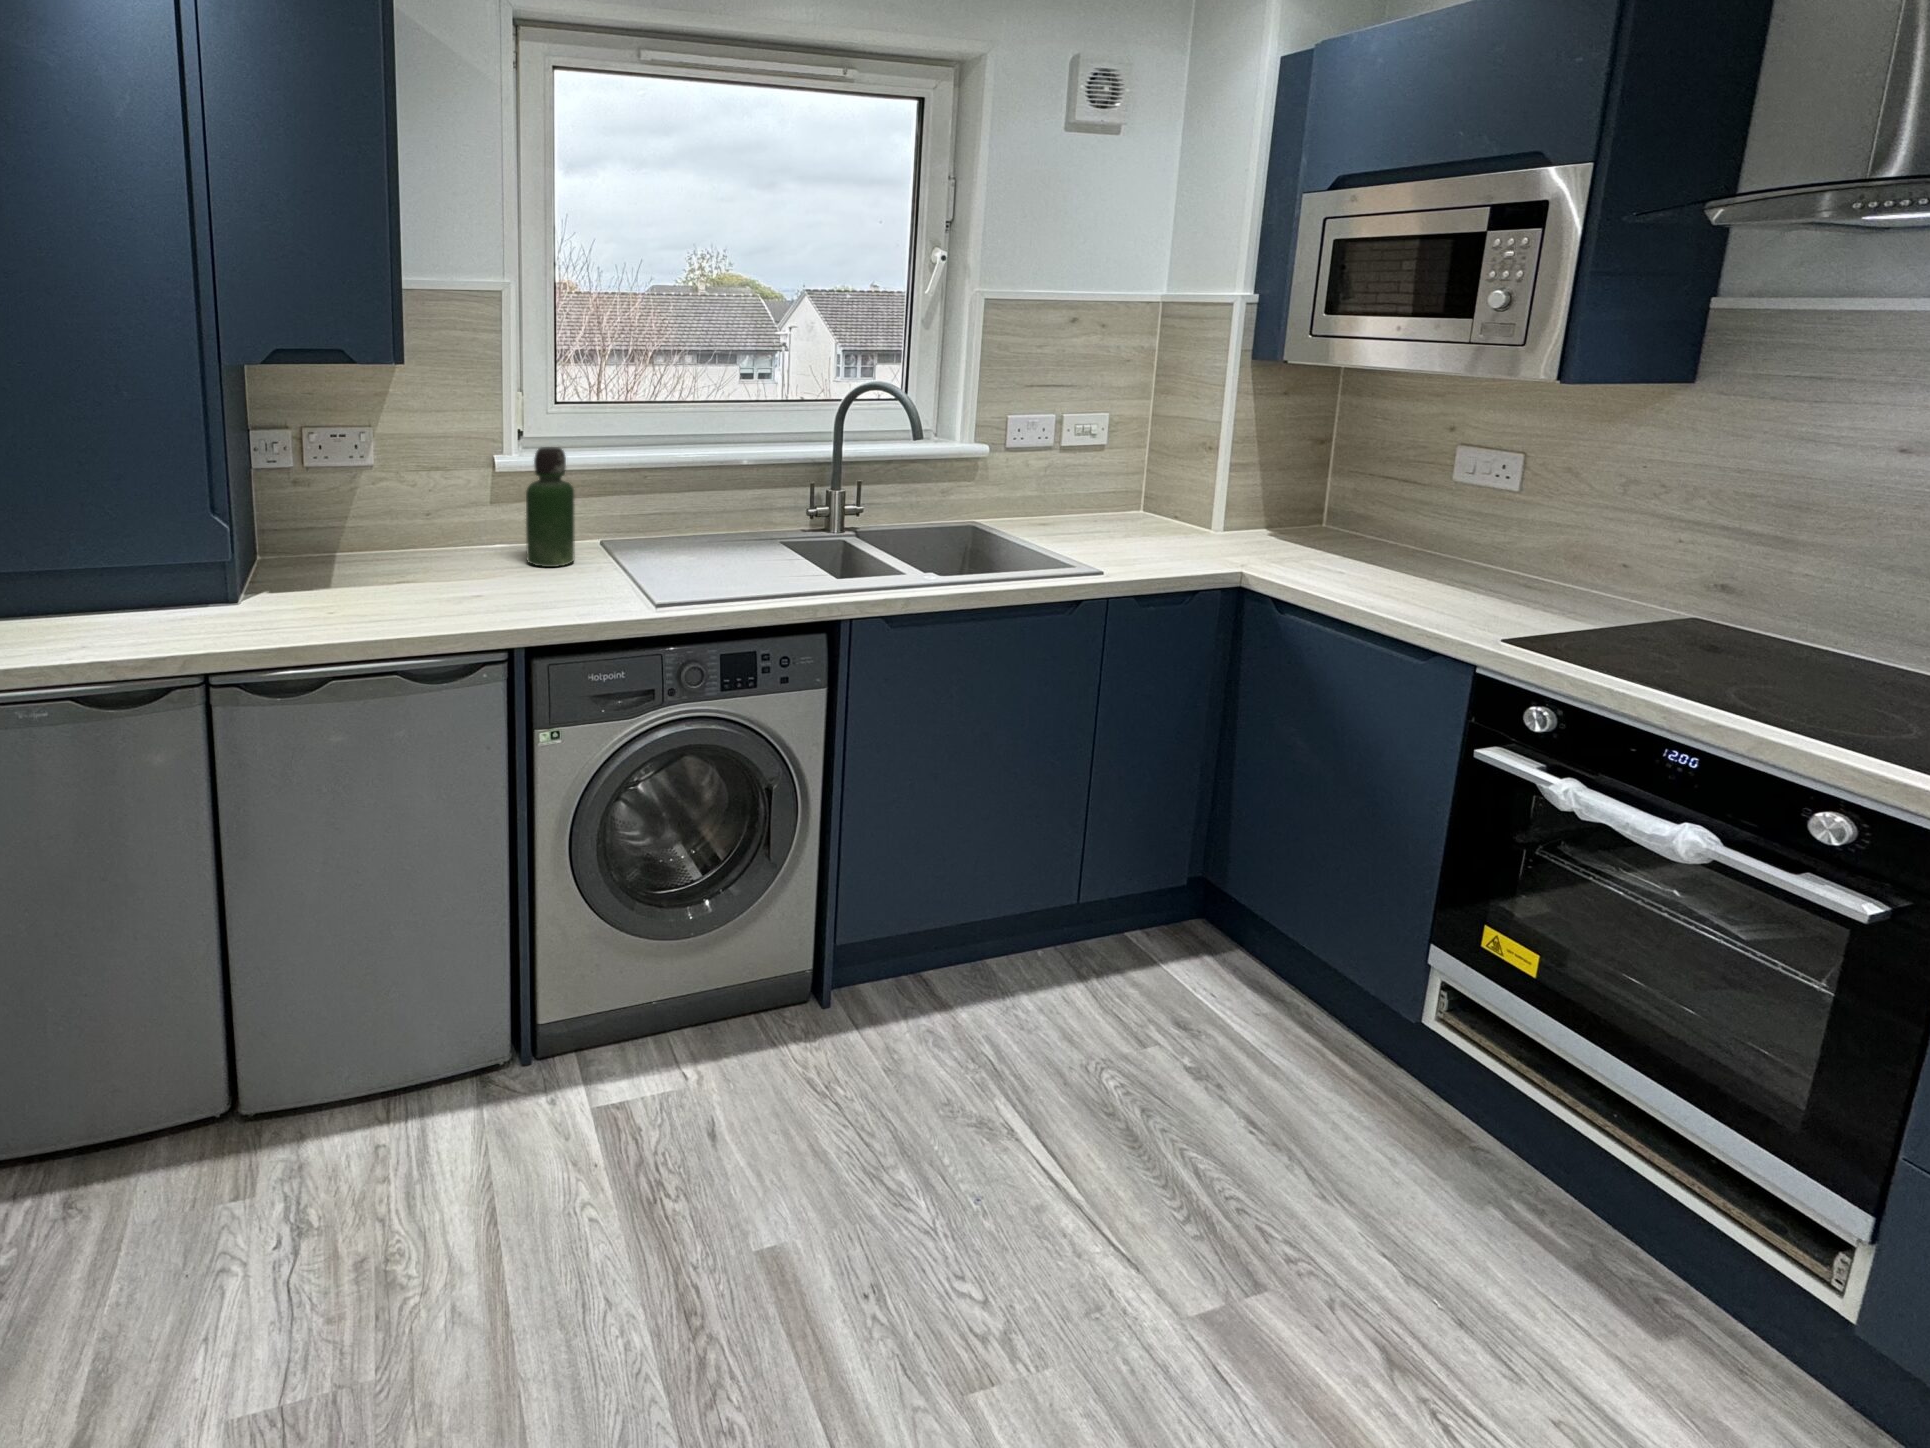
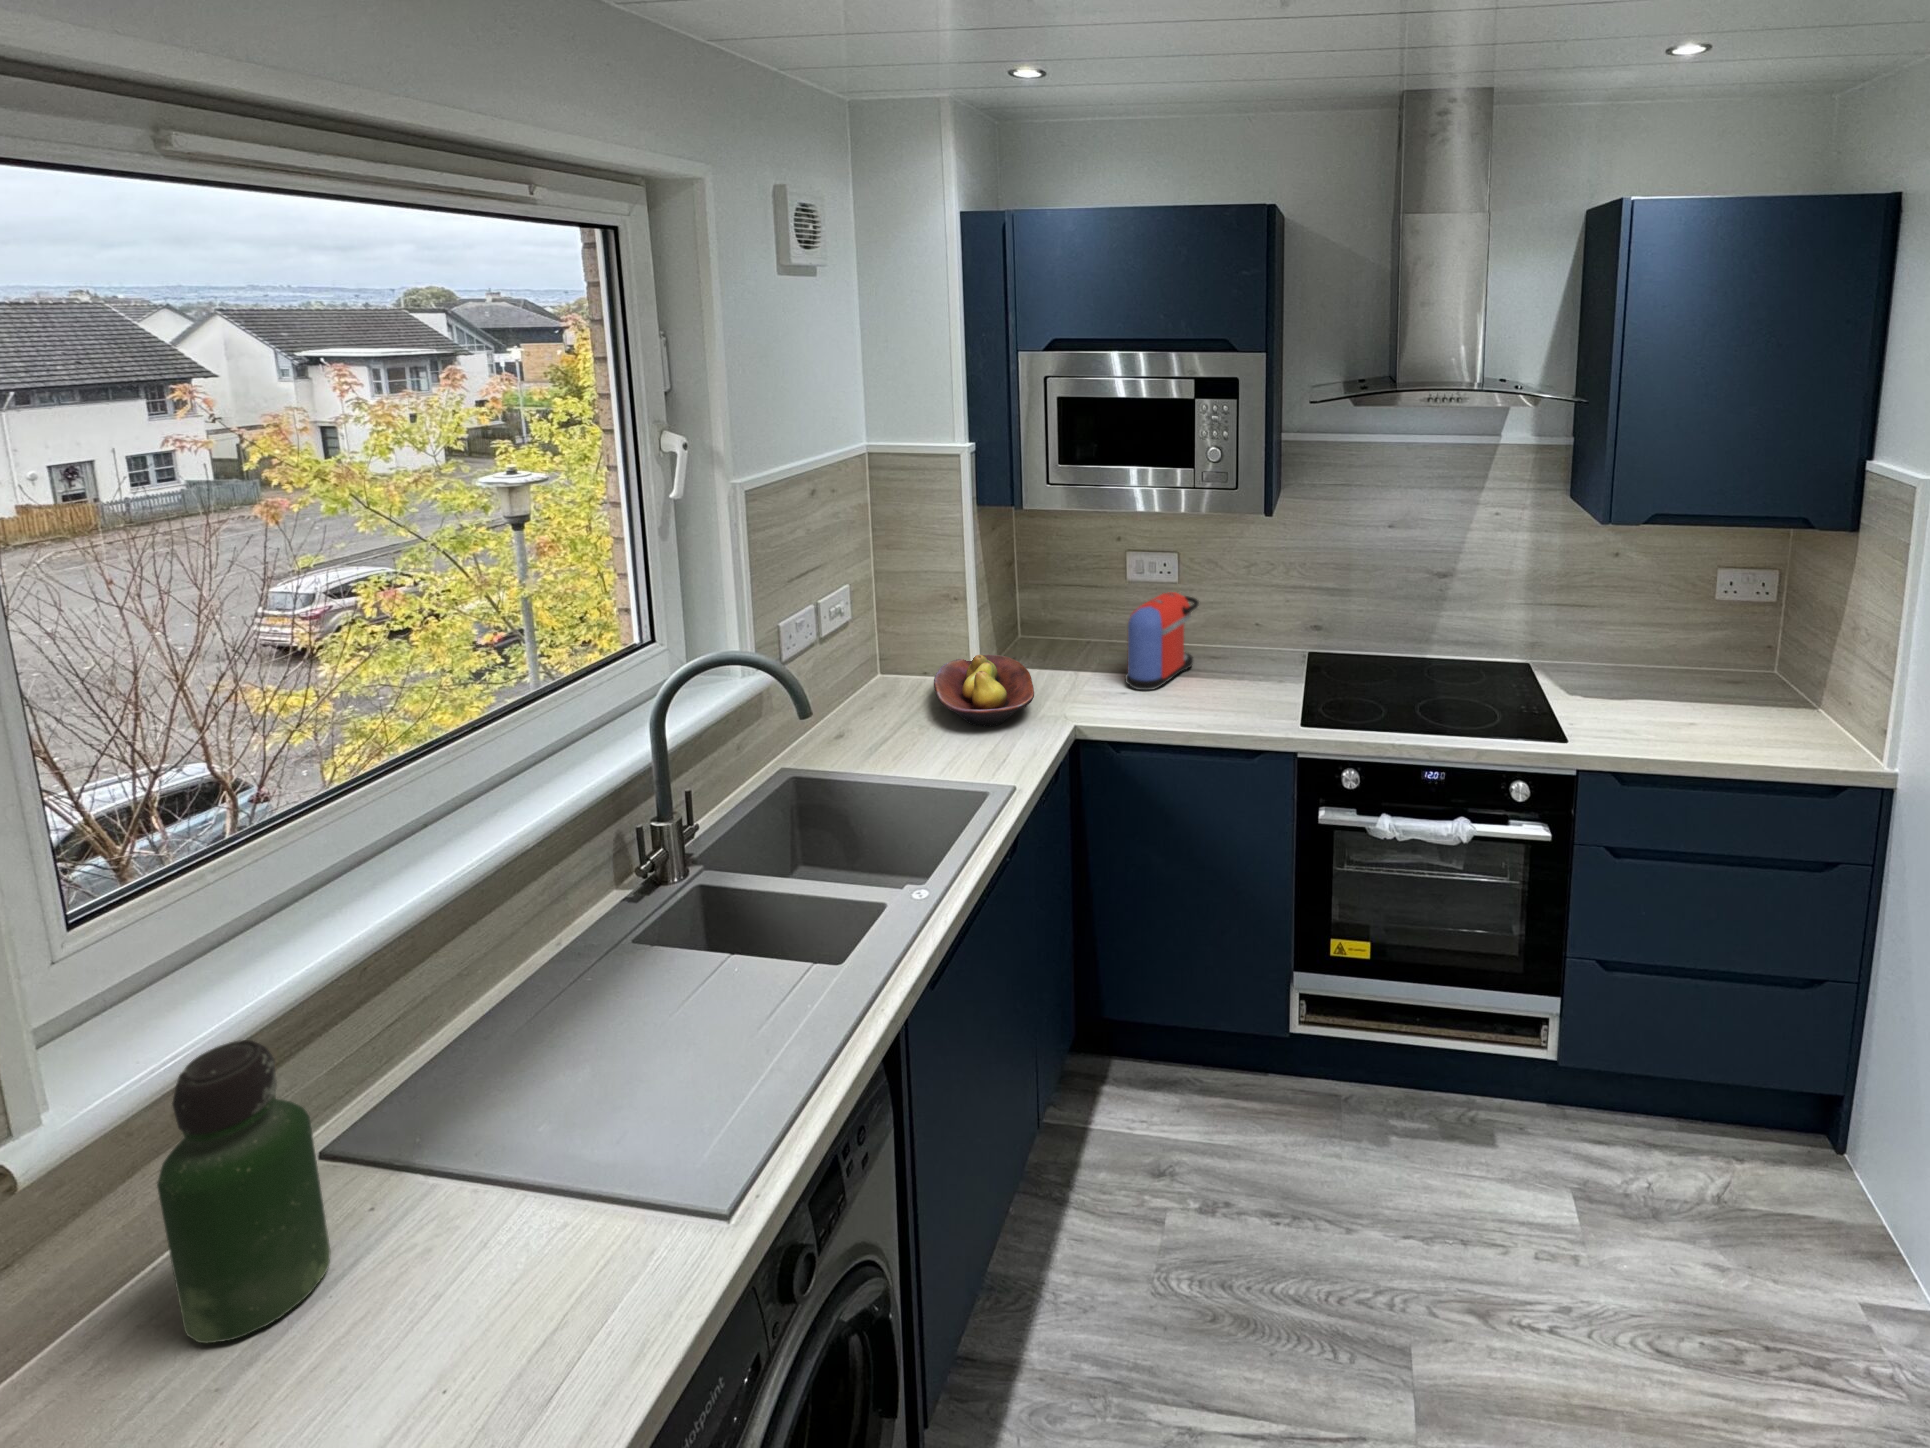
coffee maker: none [1356,483,1516,584] -> present [1125,592,1199,690]
fruit bowl: none [1122,498,1248,554] -> present [934,655,1034,727]

